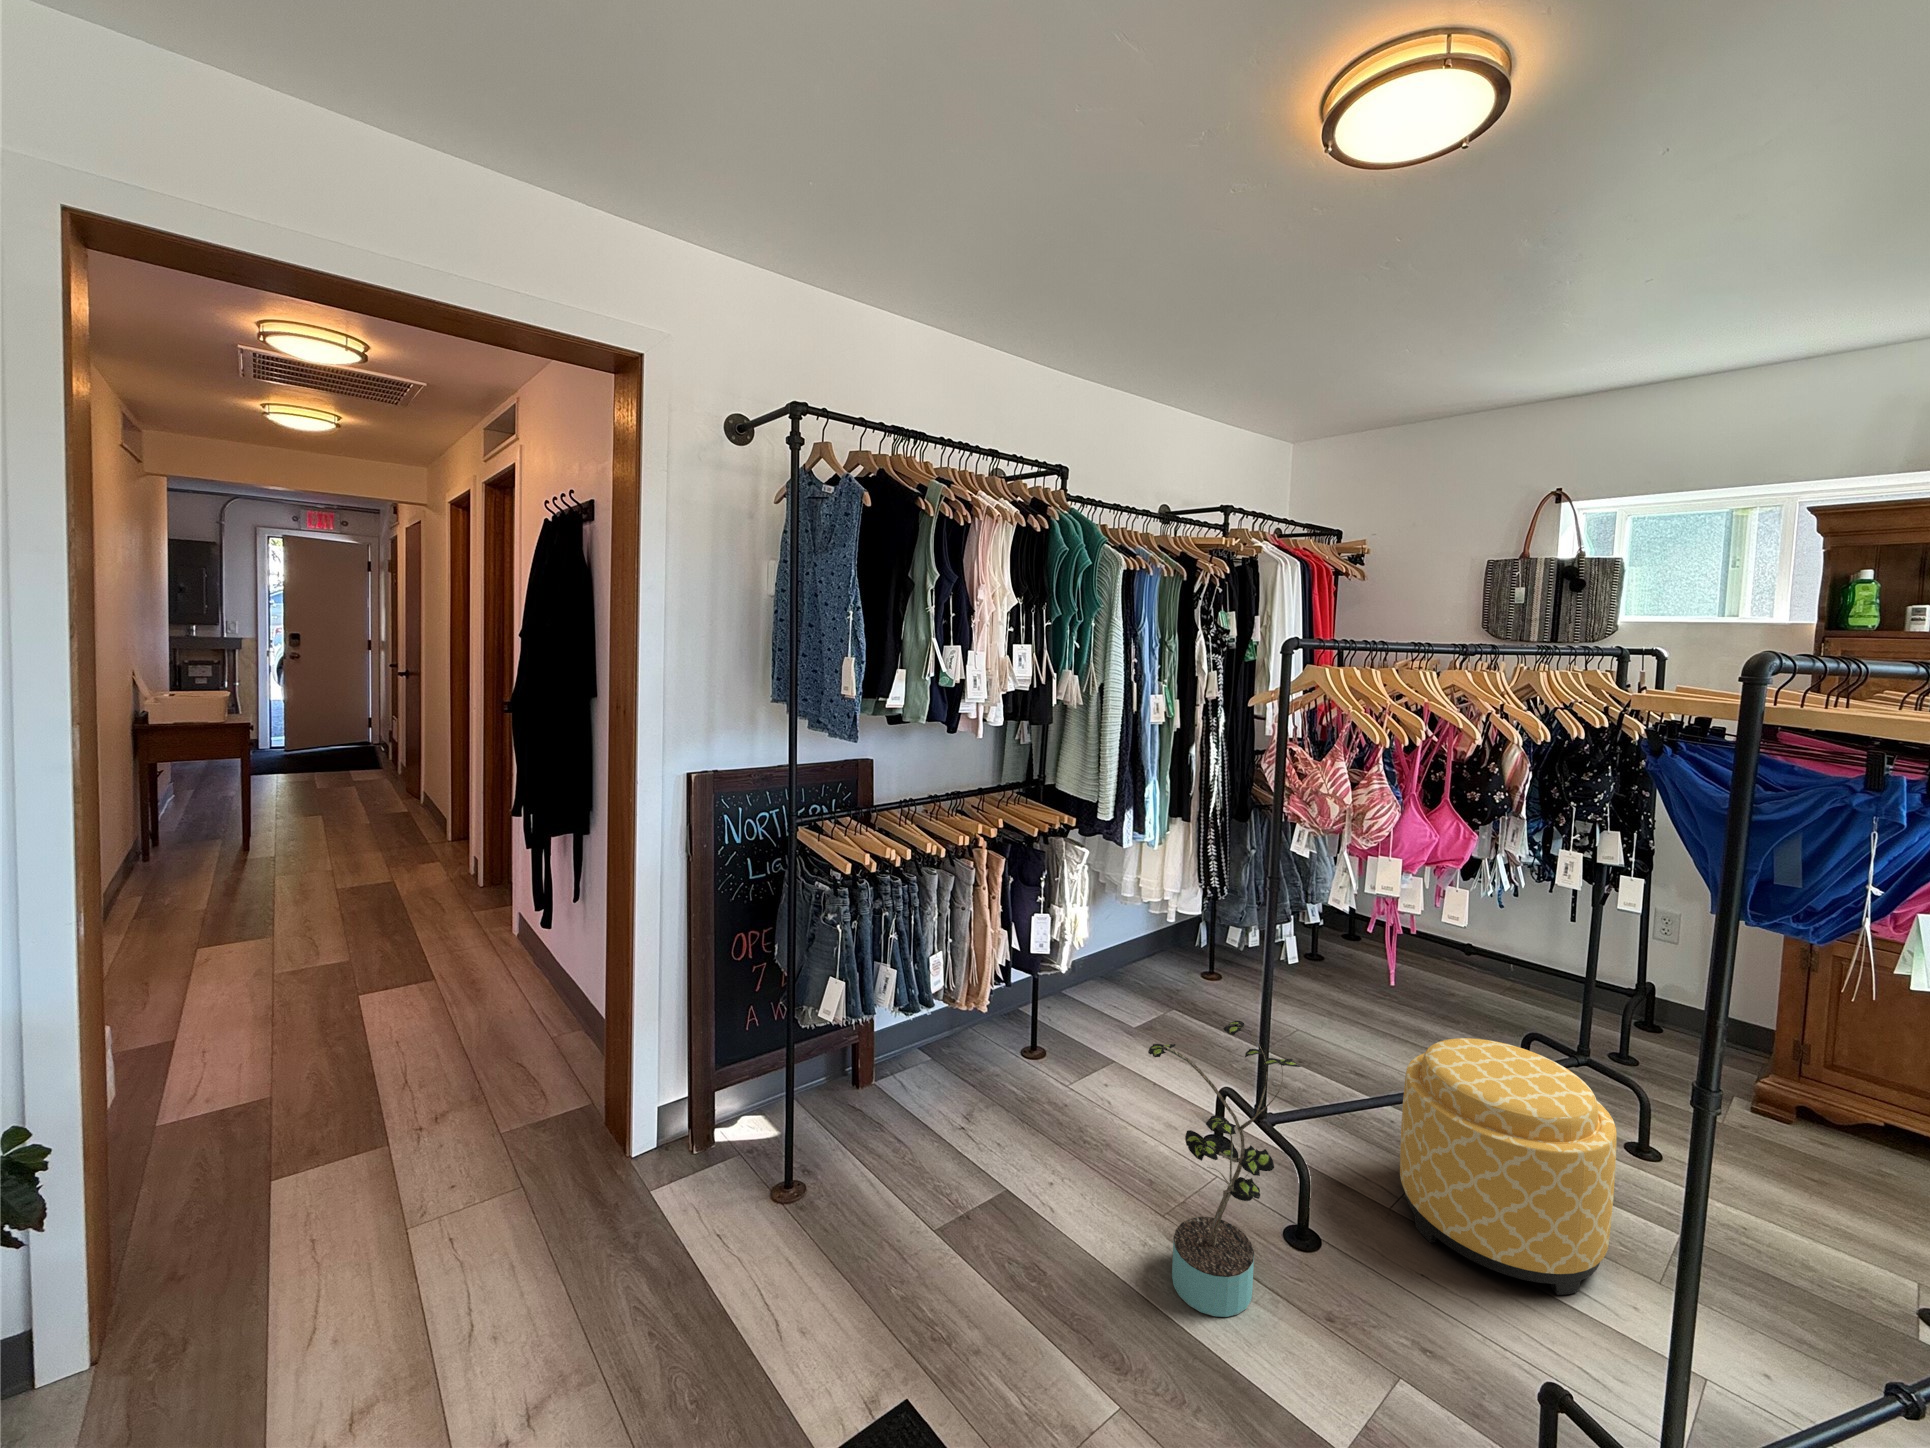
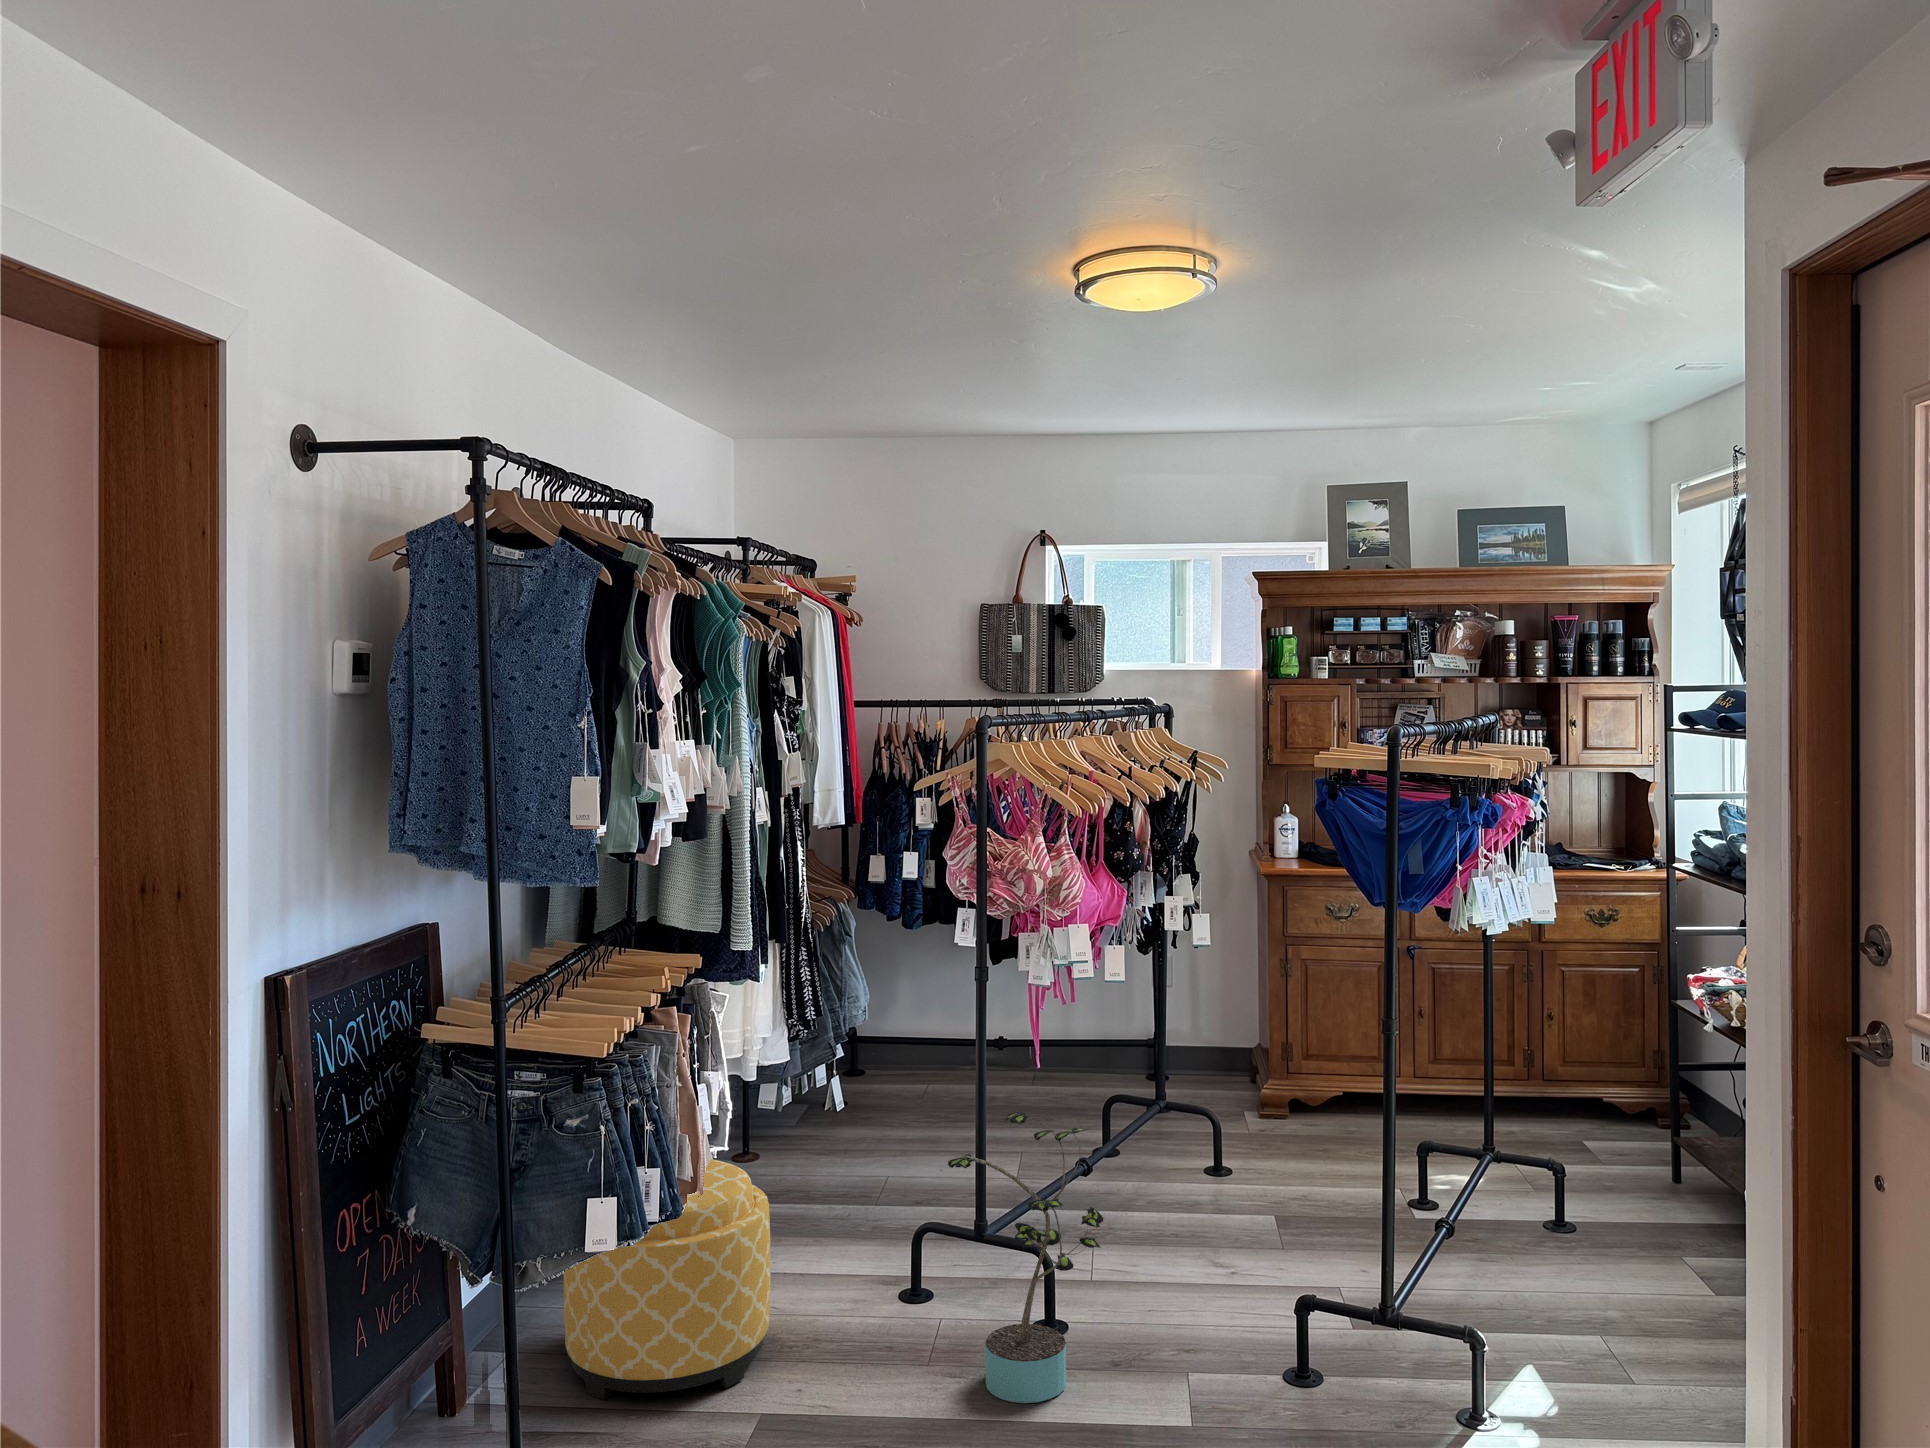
ottoman: present [1400,1038,1617,1295] -> present [564,1159,771,1400]

